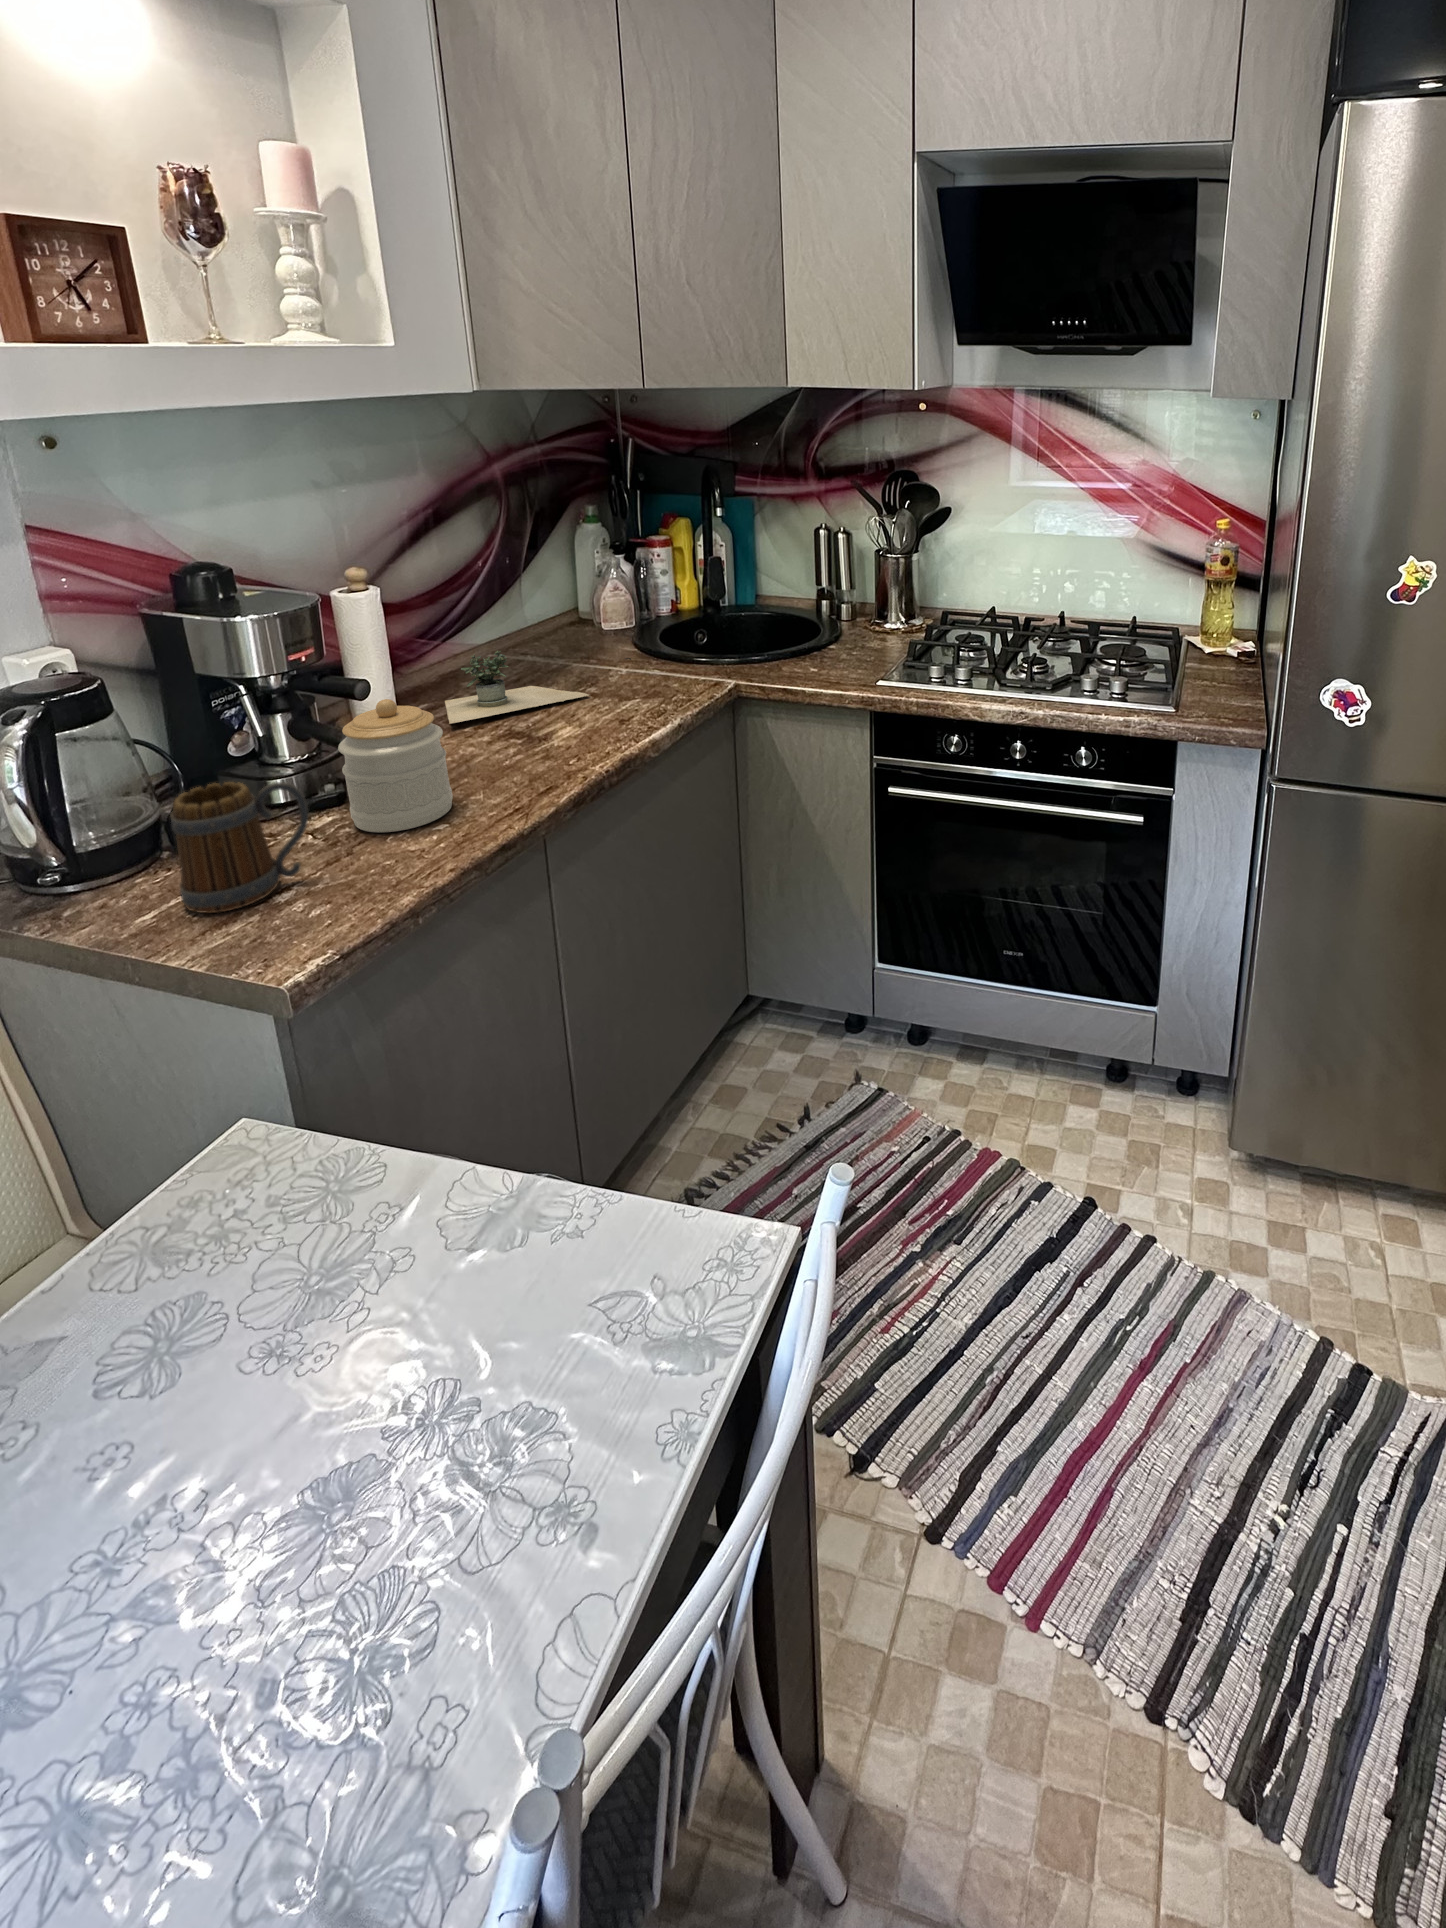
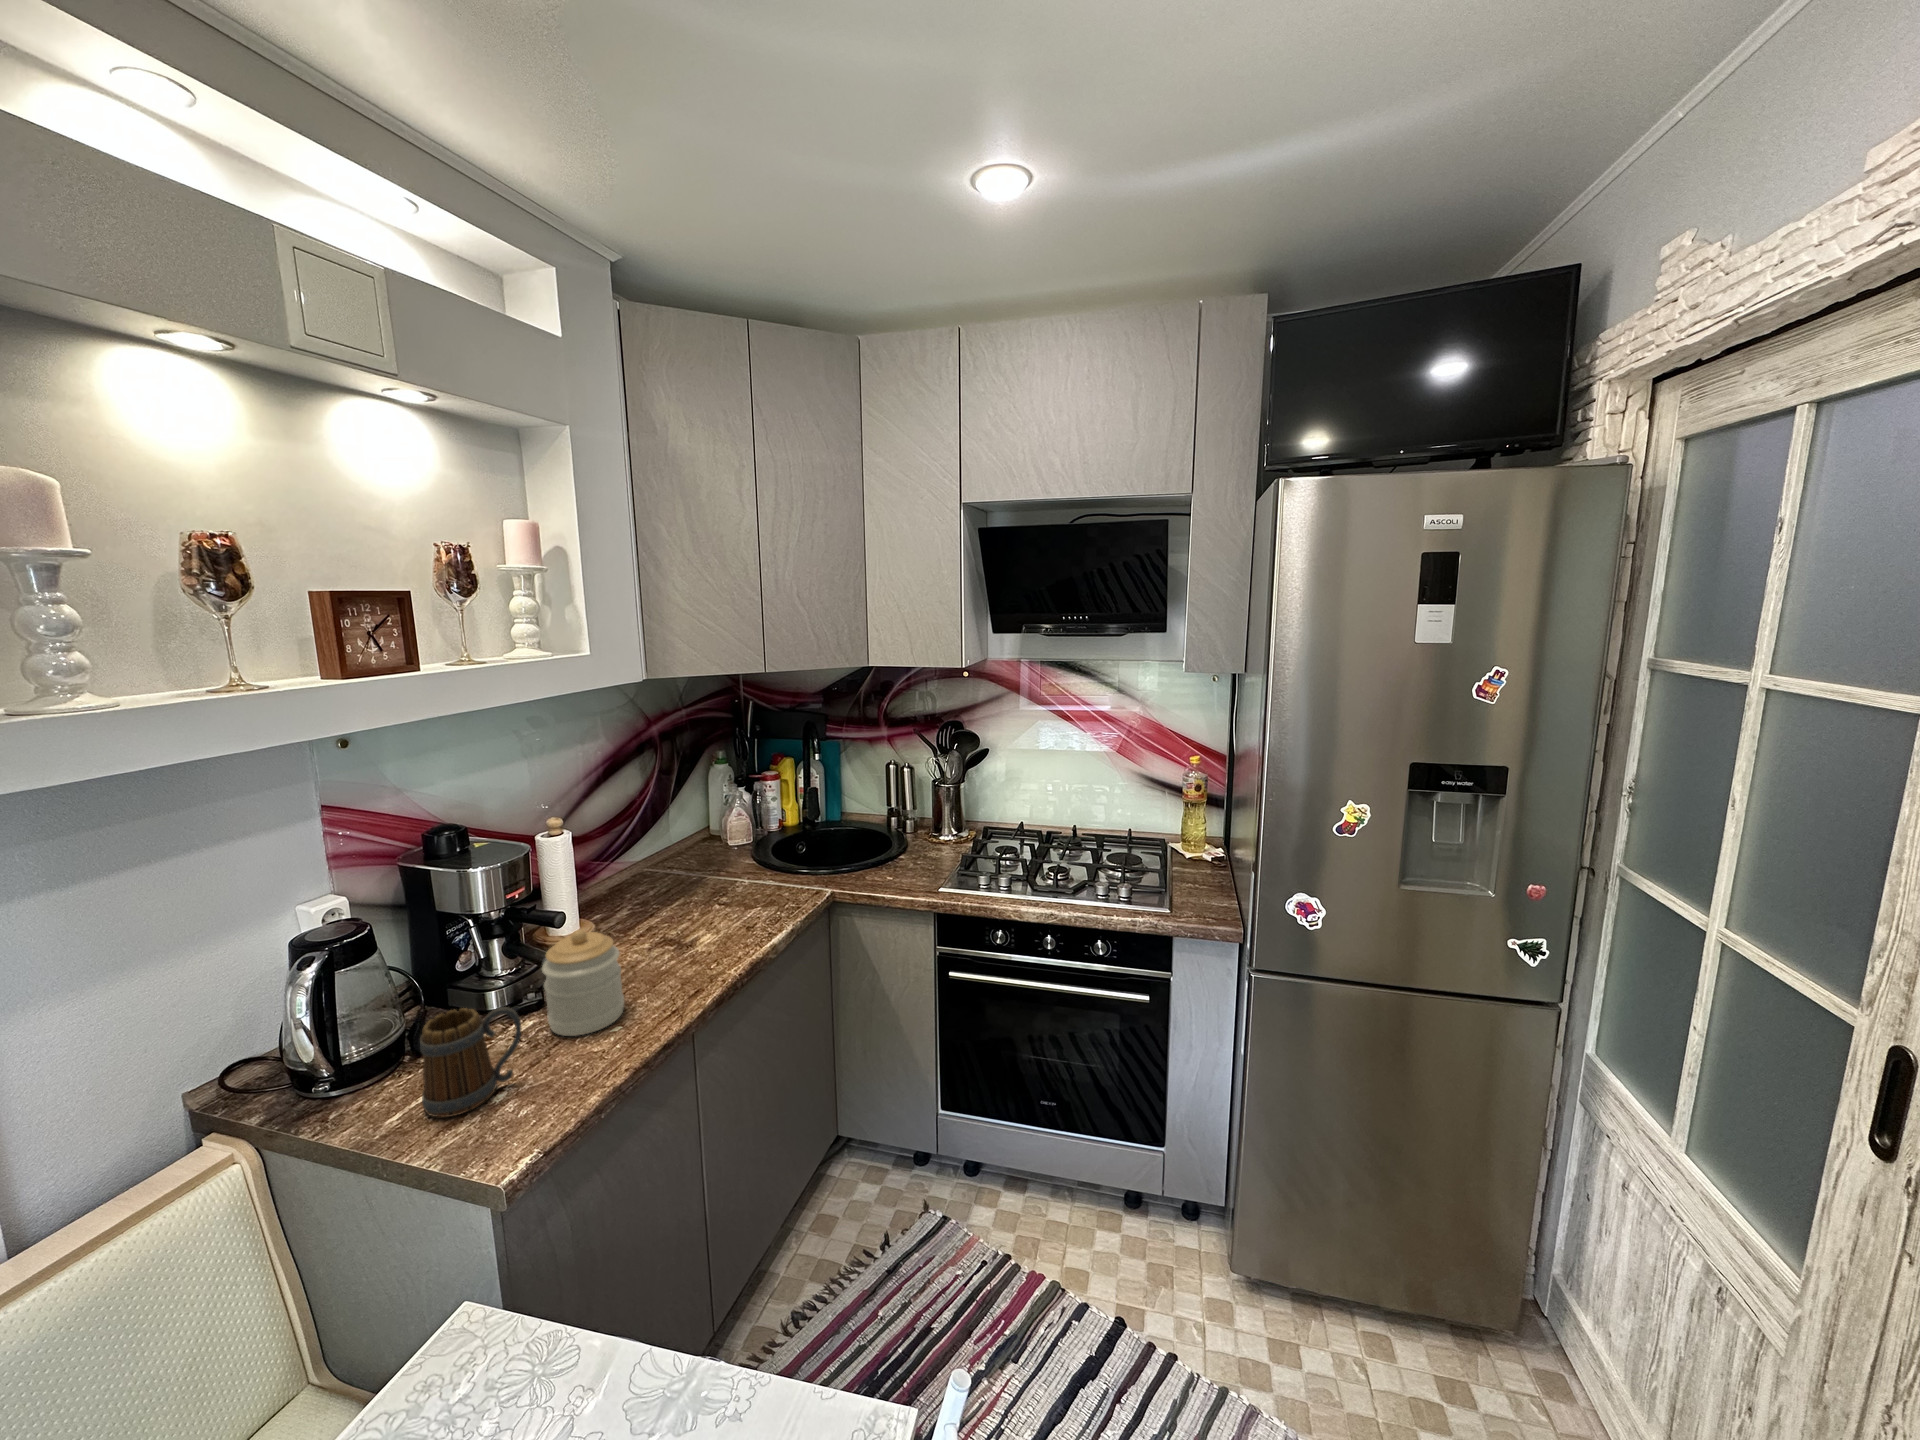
potted plant: present [445,650,631,724] -> none [611,870,752,931]

